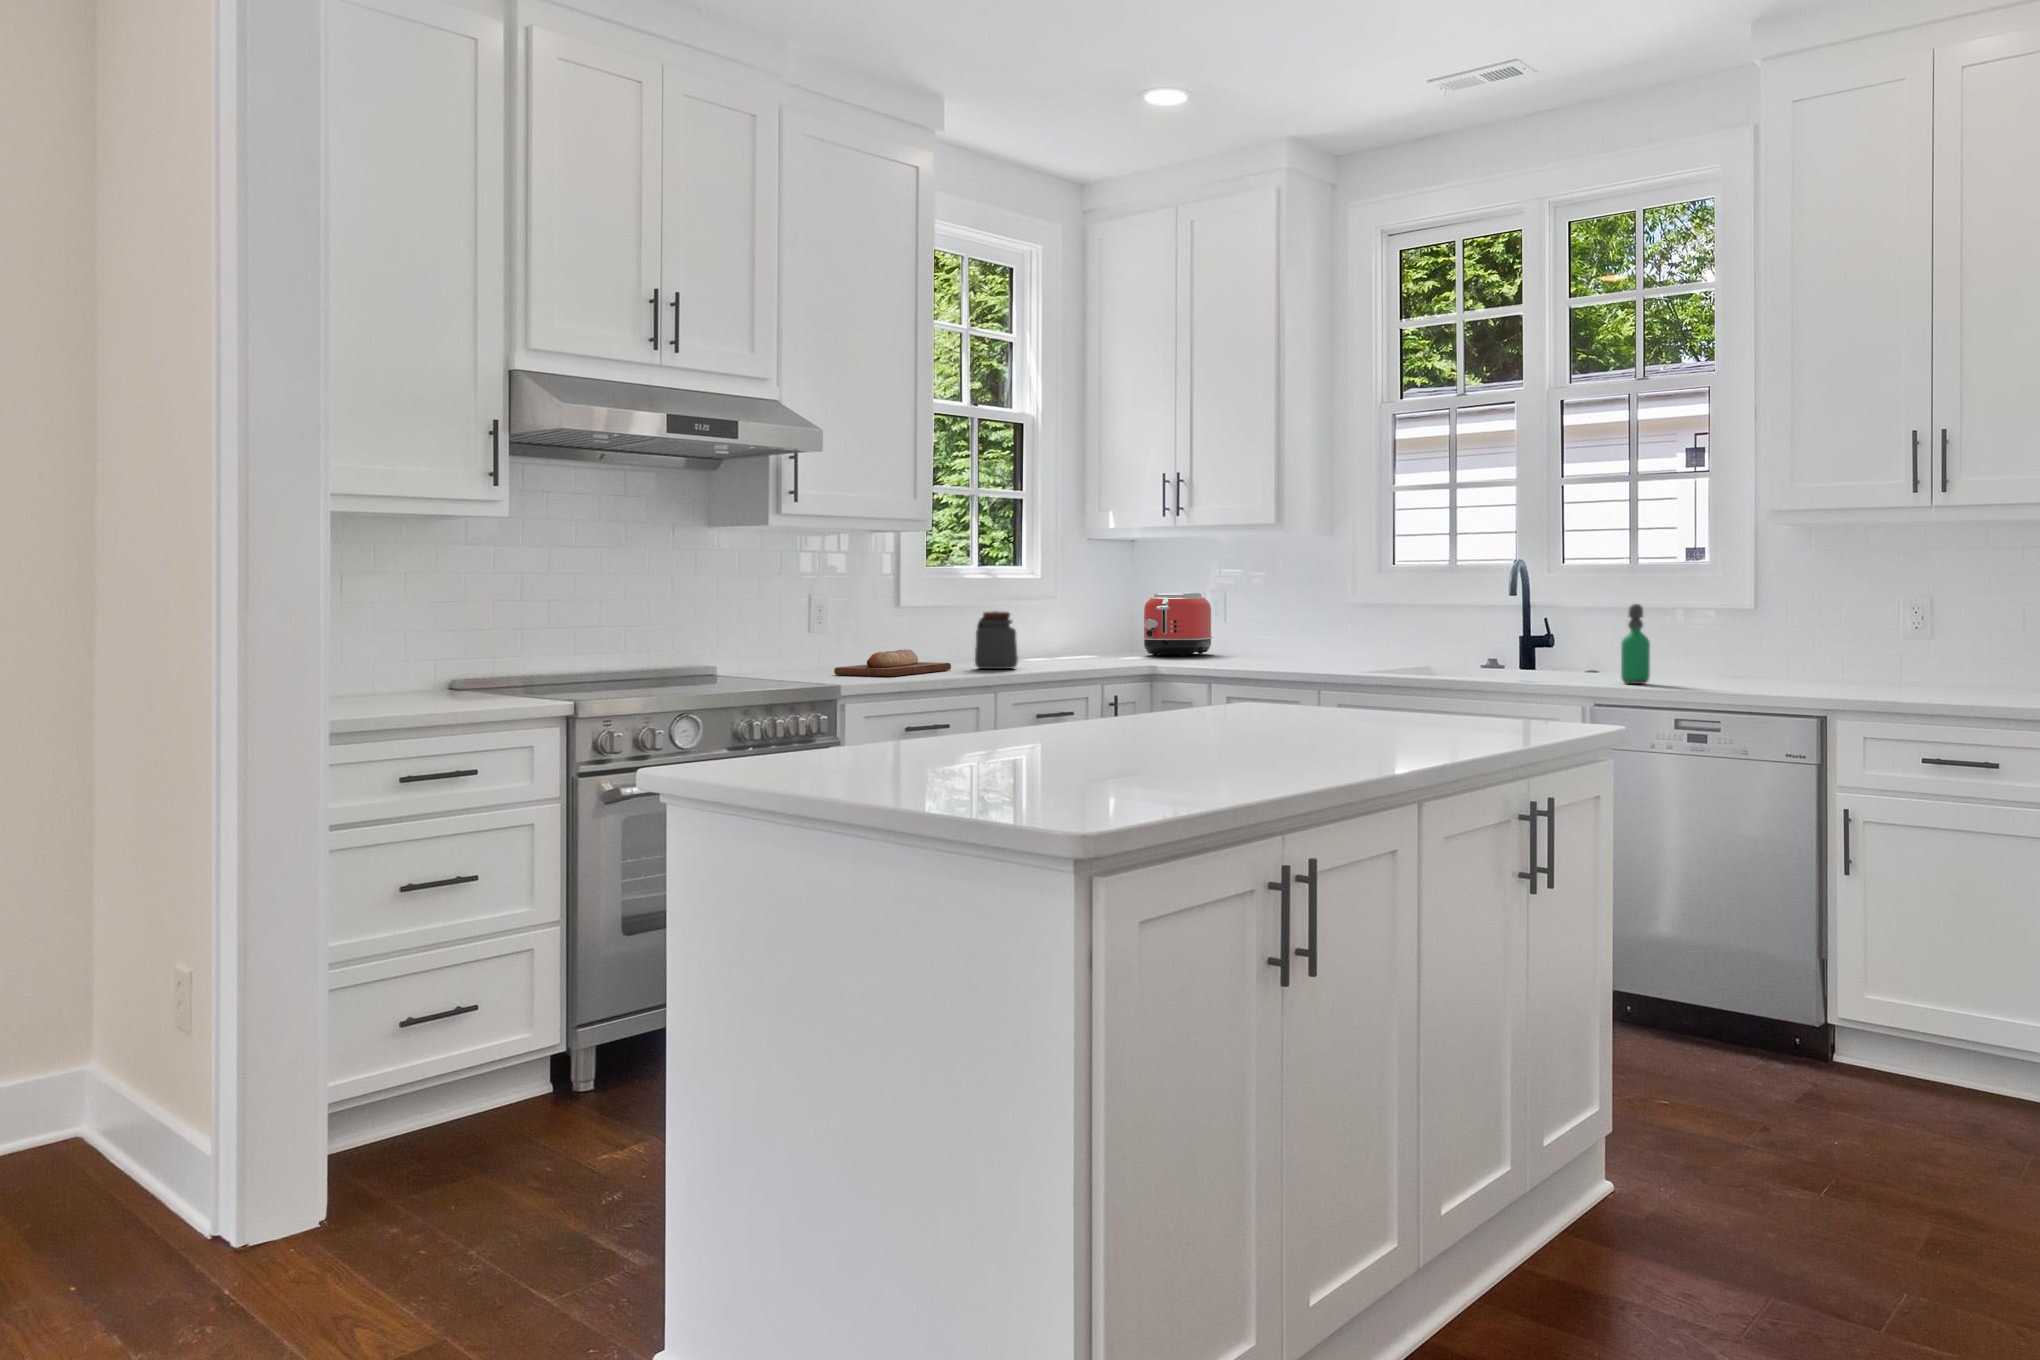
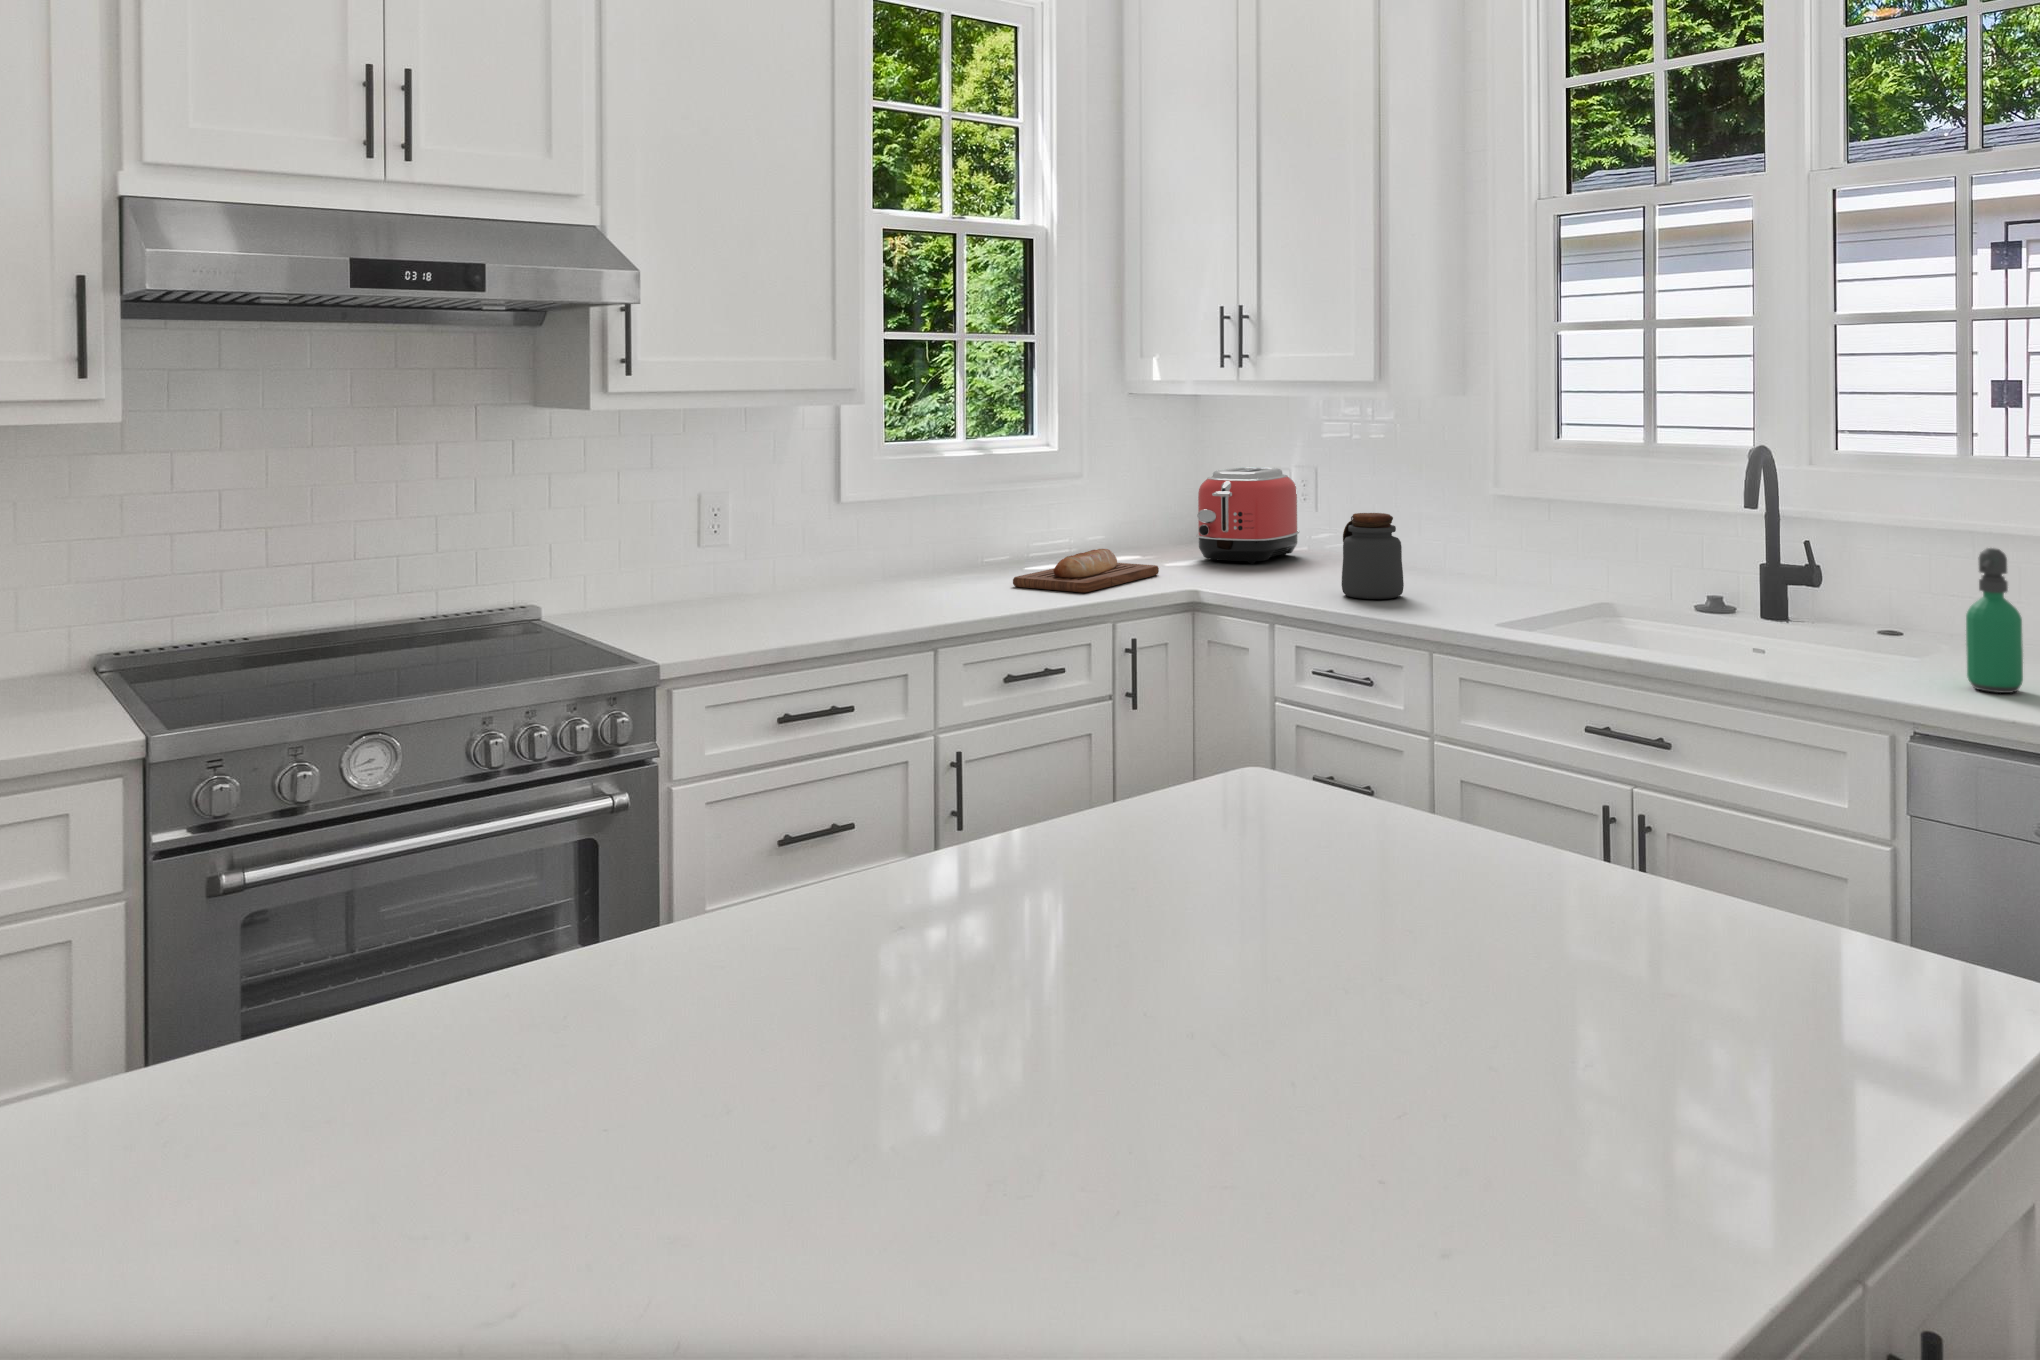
jar: present [975,611,1018,669] -> present [1342,513,1404,599]
bread loaf: present [834,650,951,676] -> present [1013,549,1159,592]

